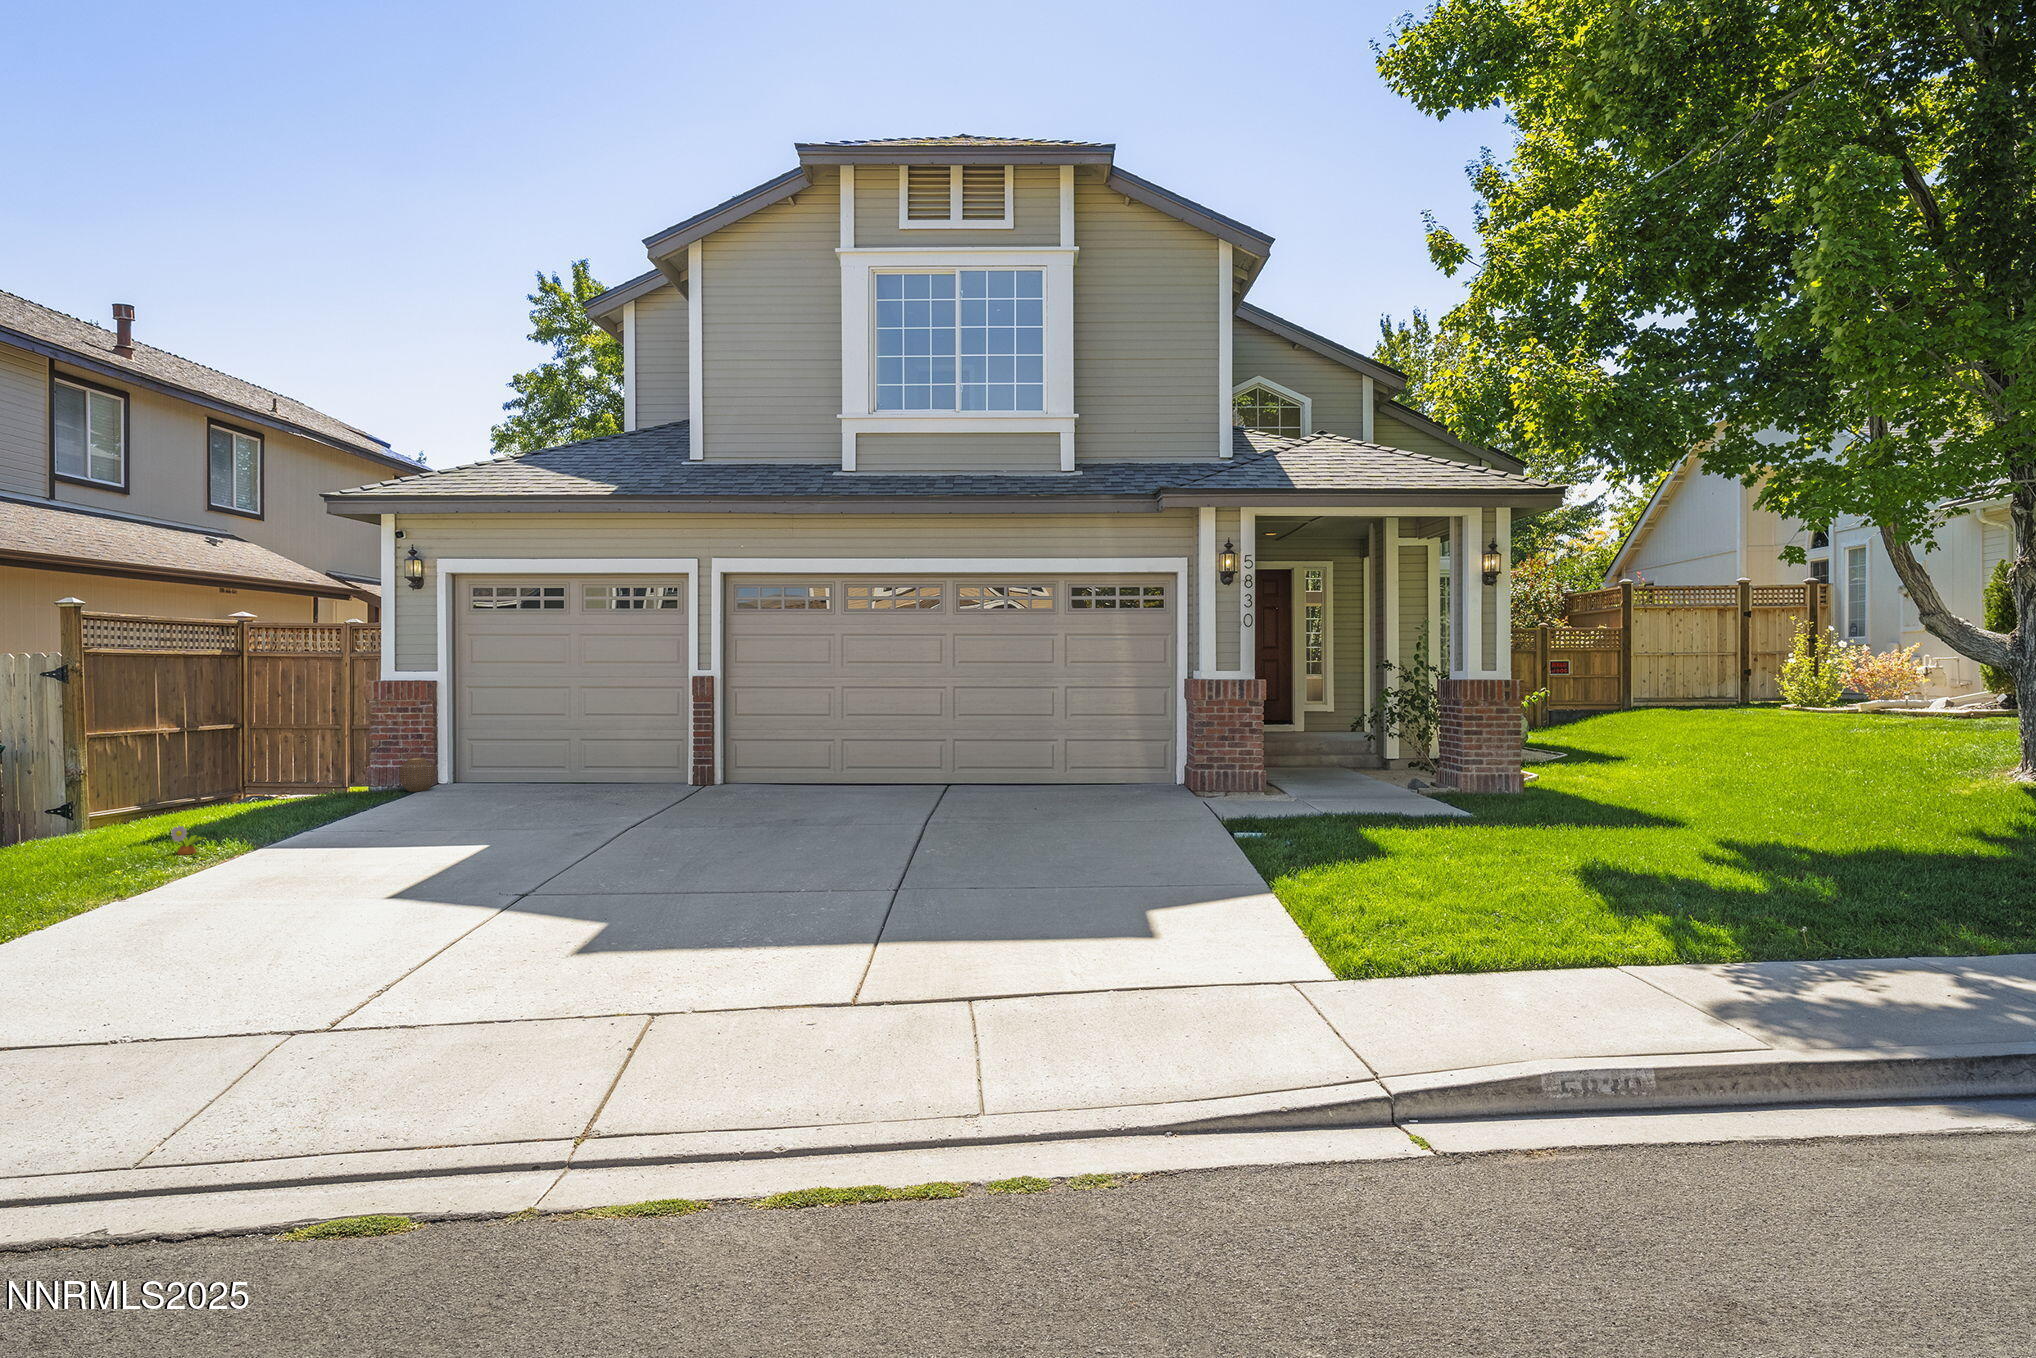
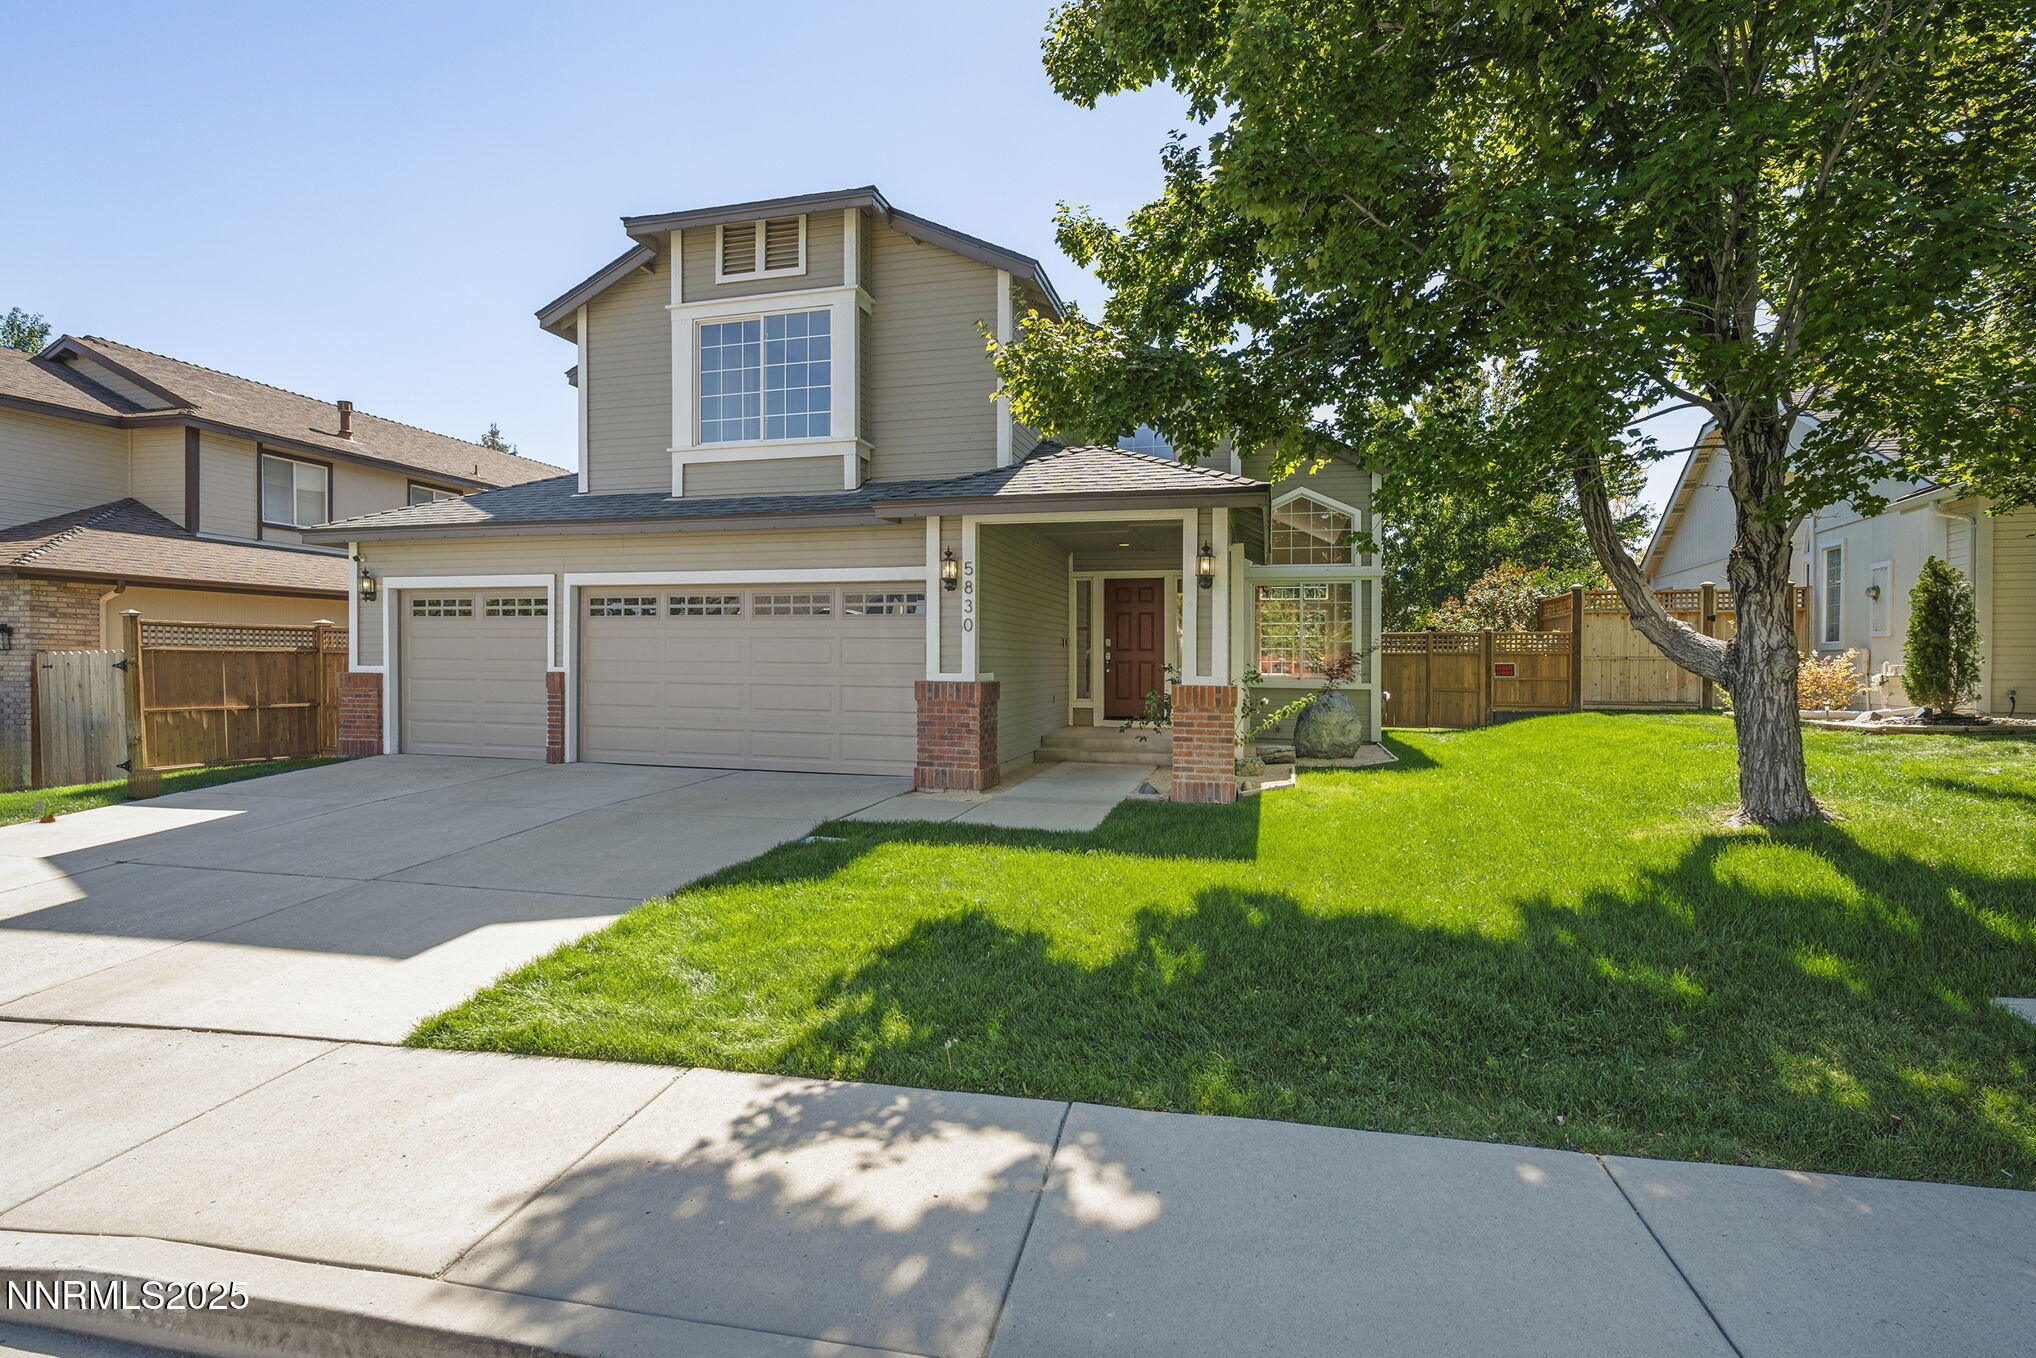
woven basket: present [400,758,434,791] -> present [127,768,162,799]

